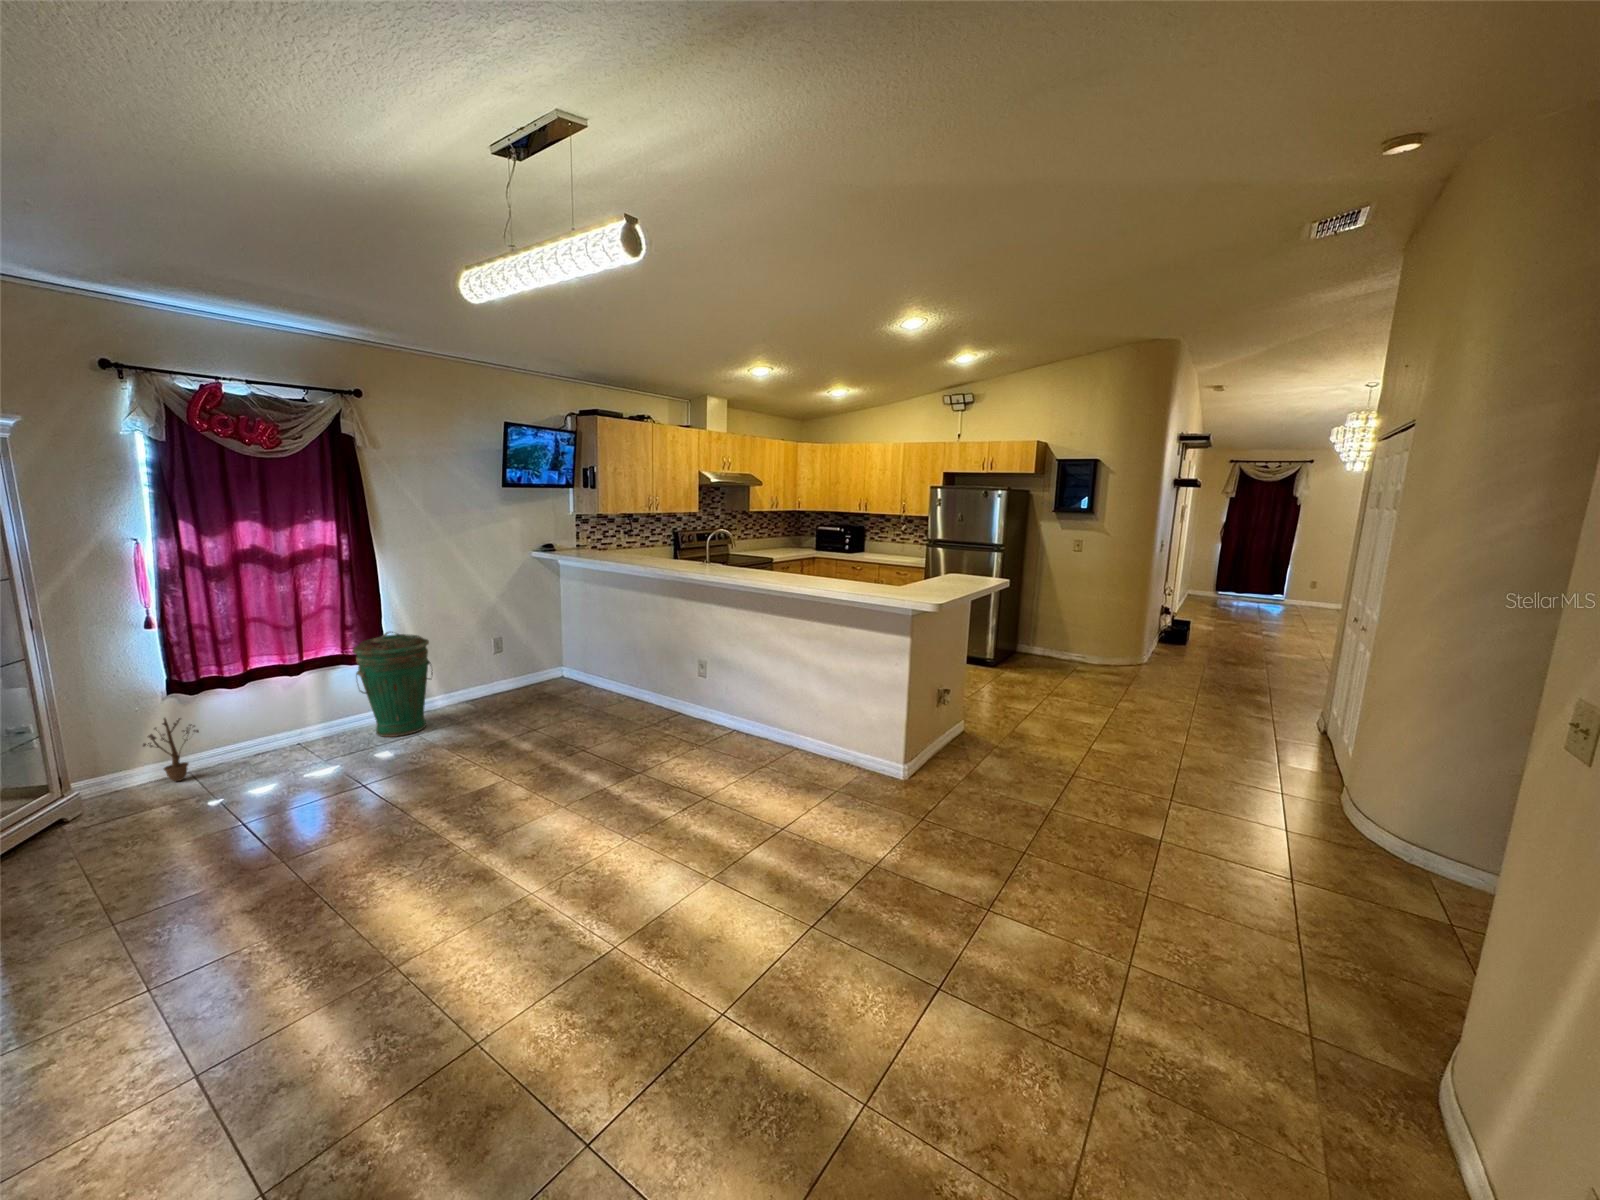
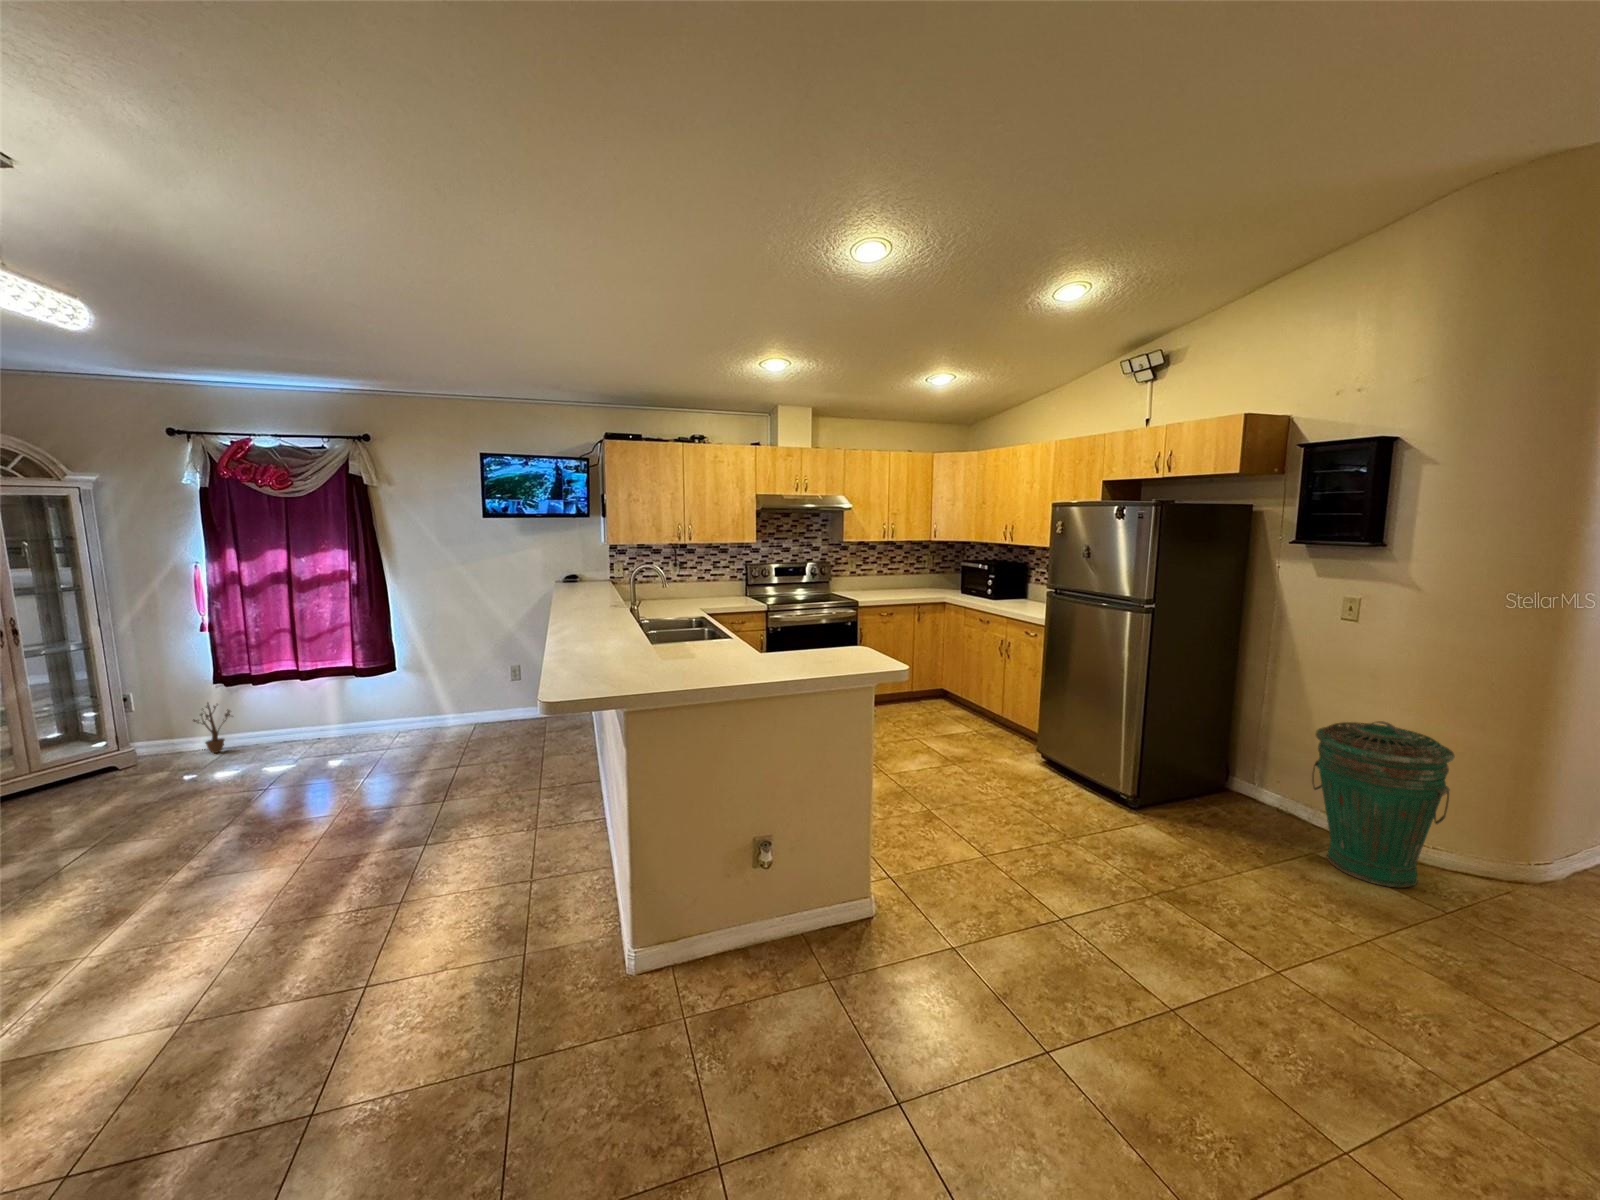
trash can: present [353,632,433,737] -> present [1312,721,1455,888]

